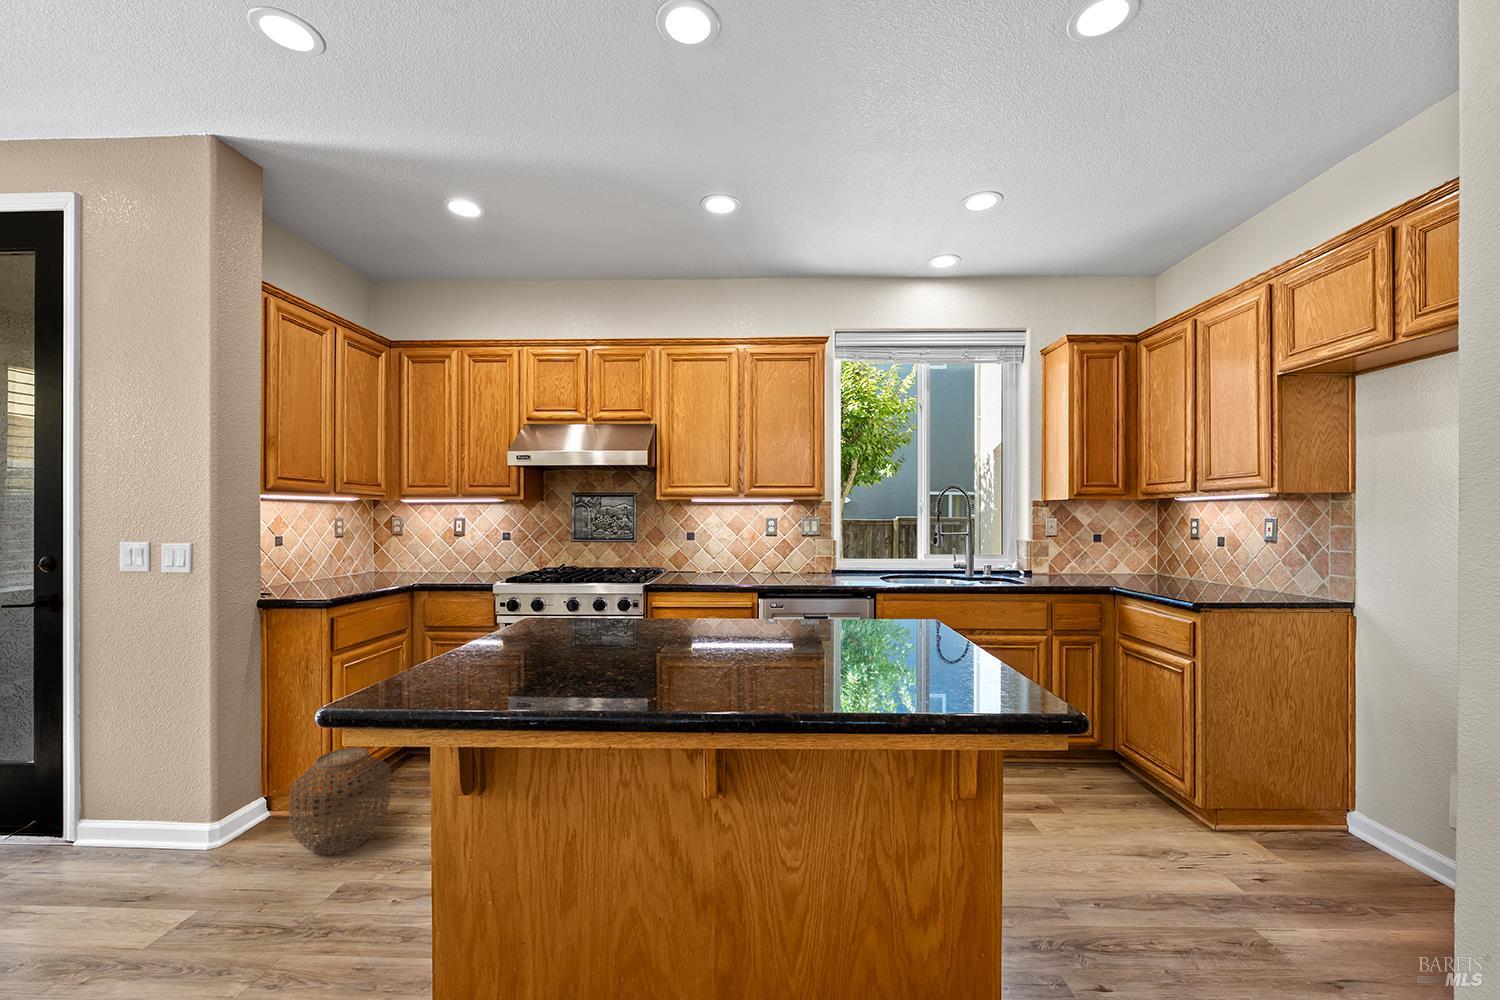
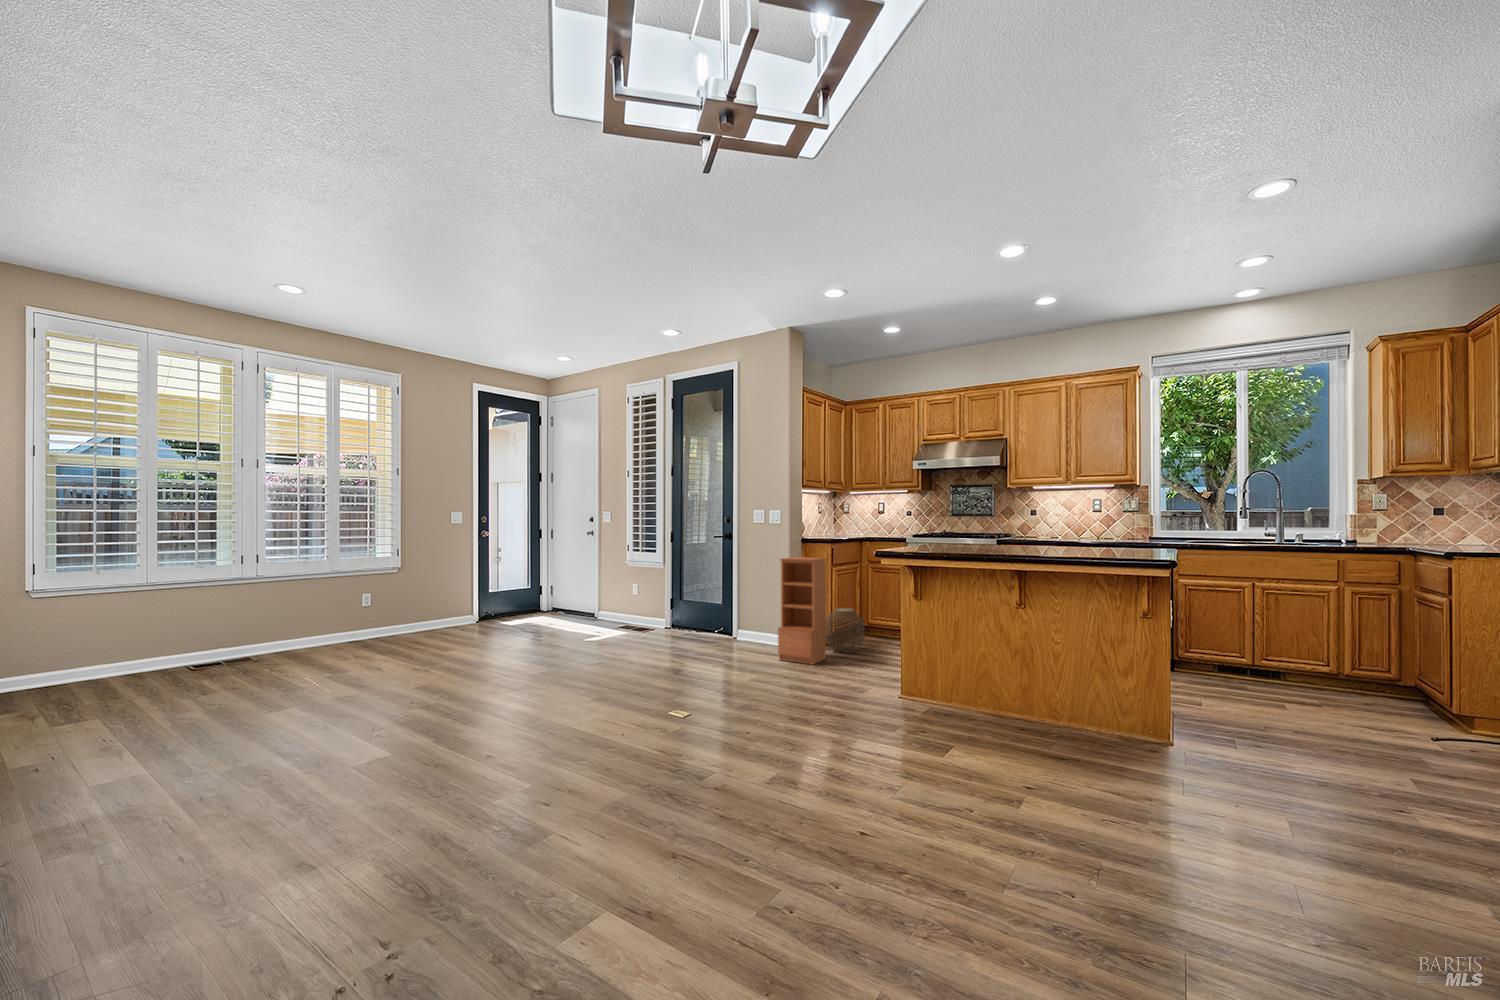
bookcase: none [109,665,277,951] -> present [778,557,826,665]

